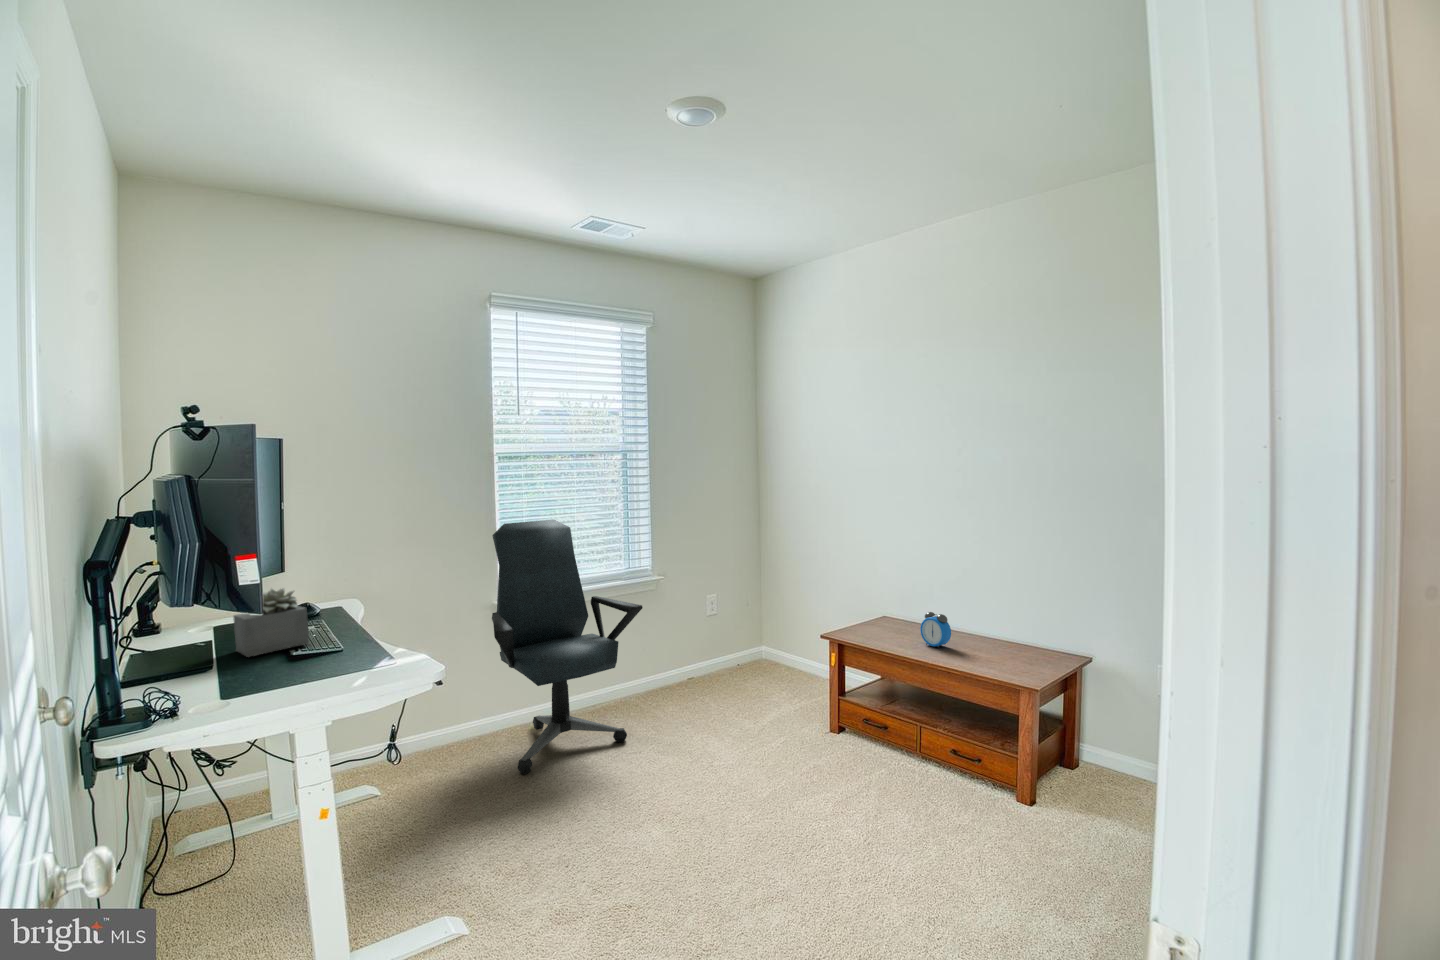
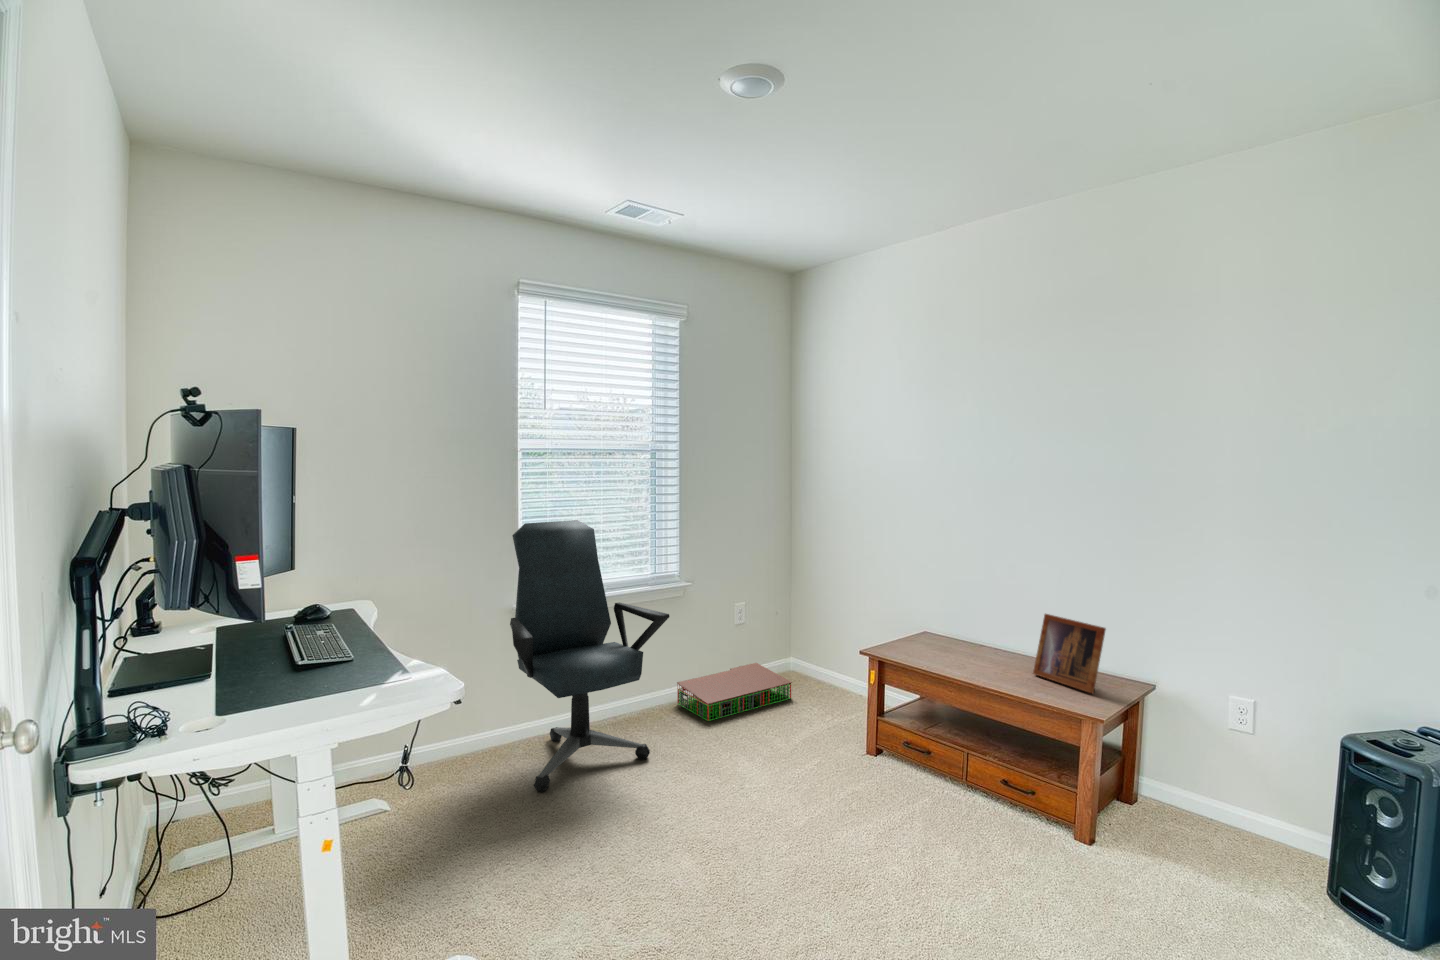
succulent plant: present [233,588,309,657] -> none [235,589,318,665]
picture frame: none [979,595,1042,666] -> present [1033,614,1106,693]
alarm clock: present [920,612,951,648] -> none [968,630,1002,669]
storage bin: none [654,651,763,706] -> present [677,663,792,721]

